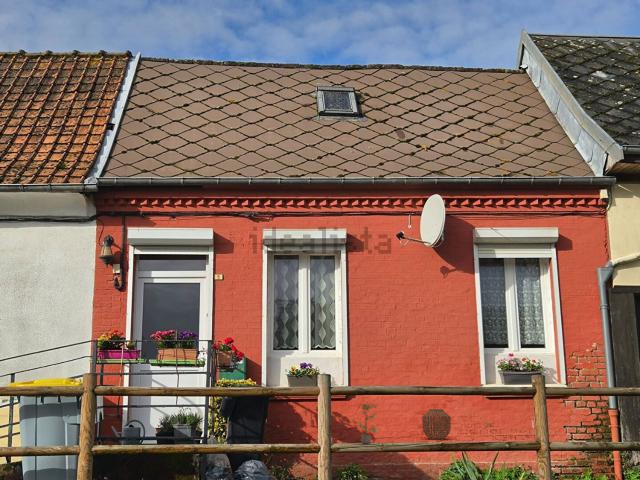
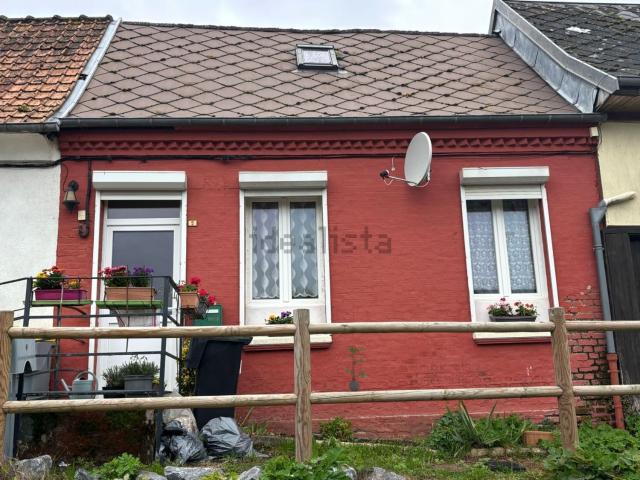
woven basket: present [422,409,451,439] -> none [413,355,444,388]

